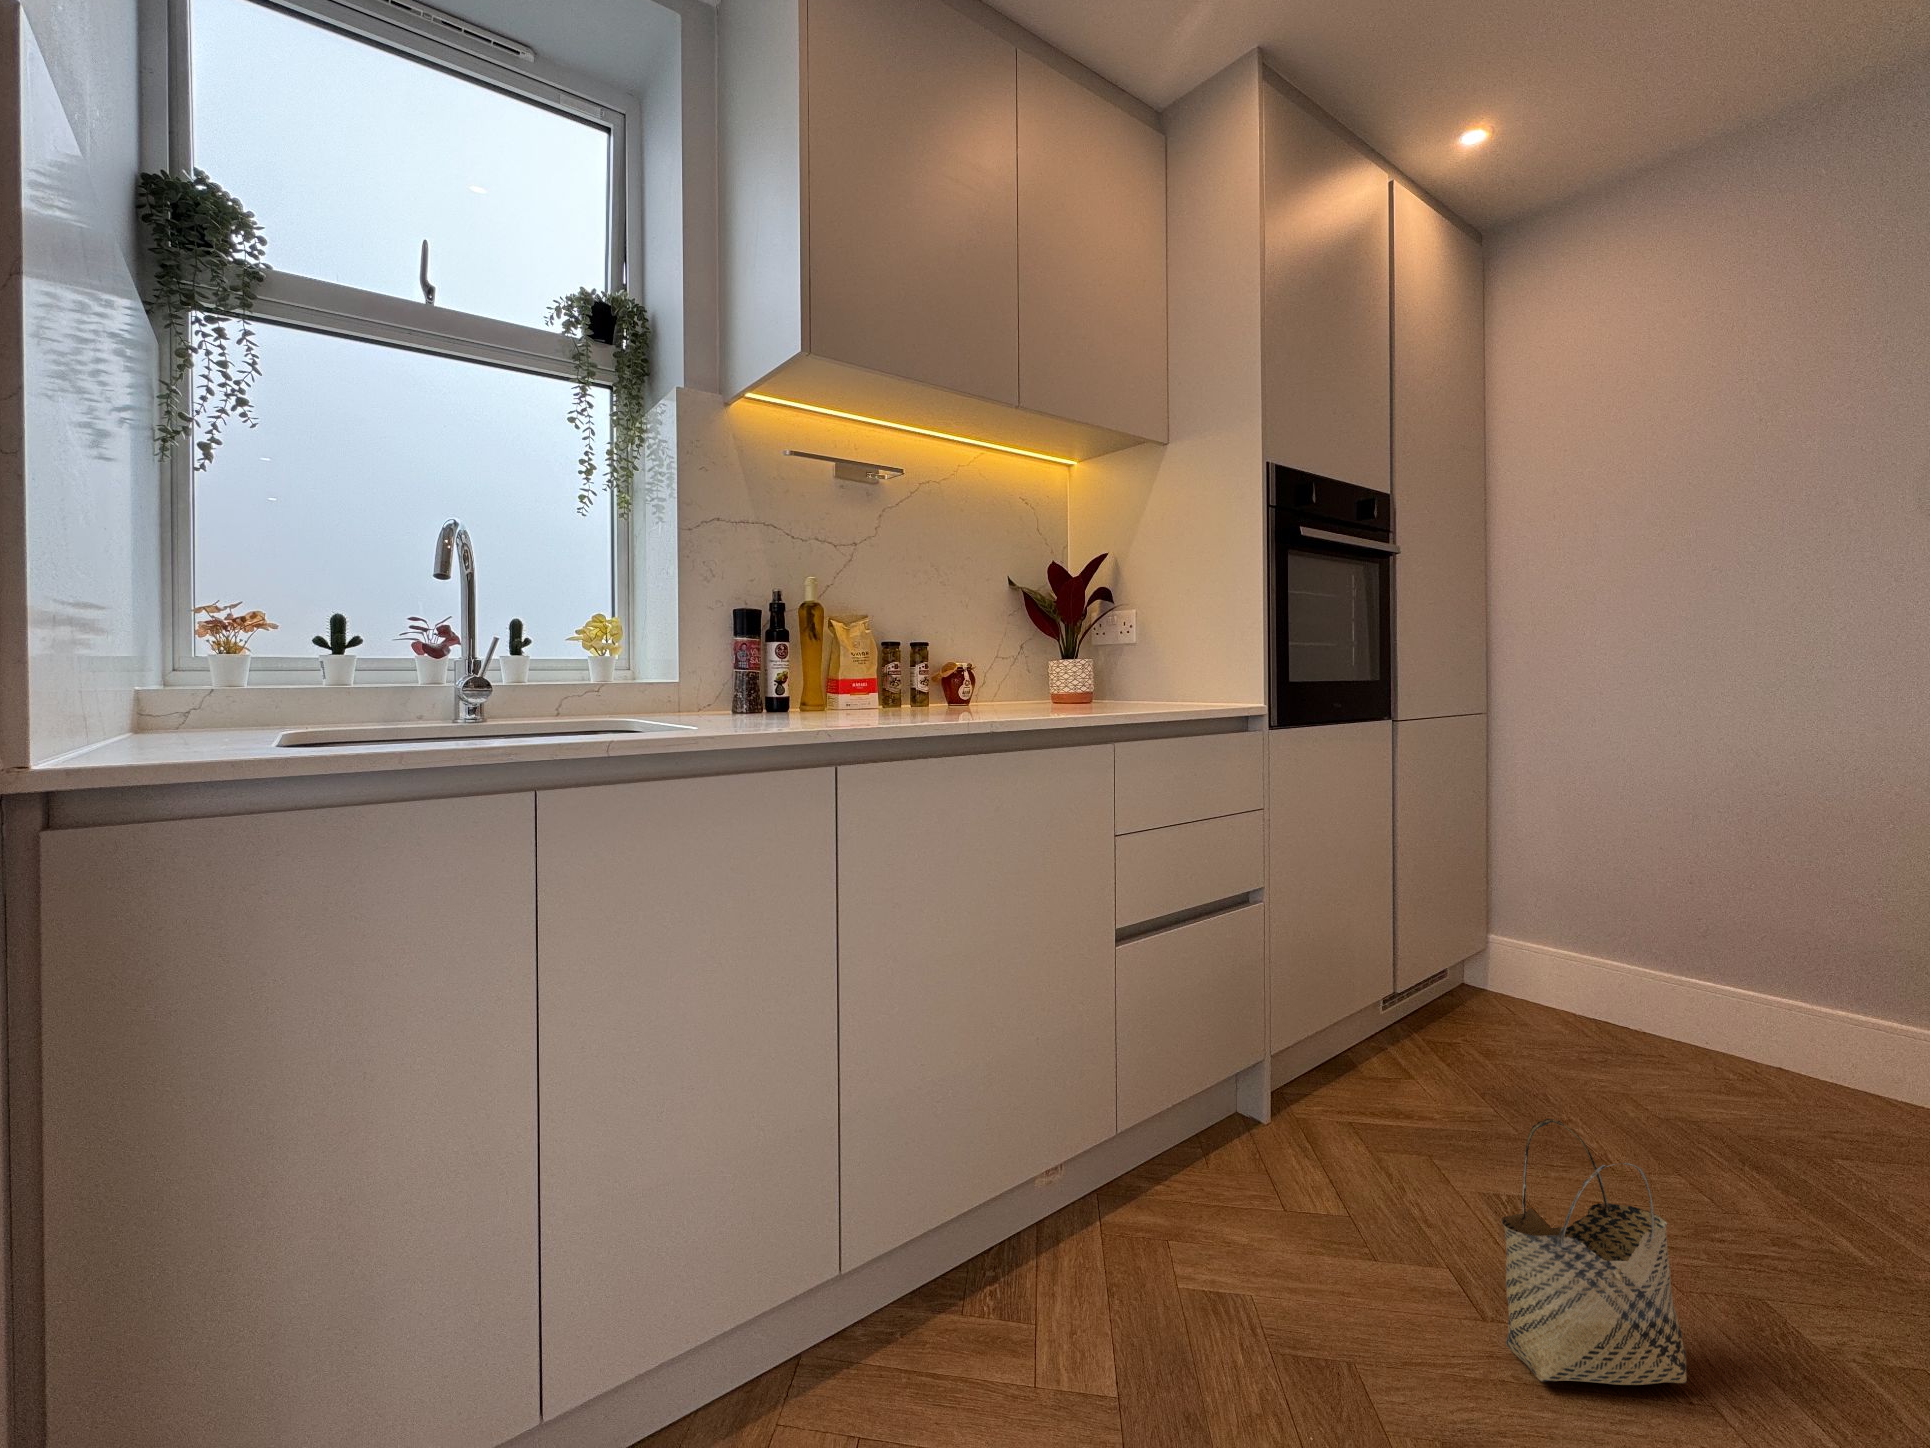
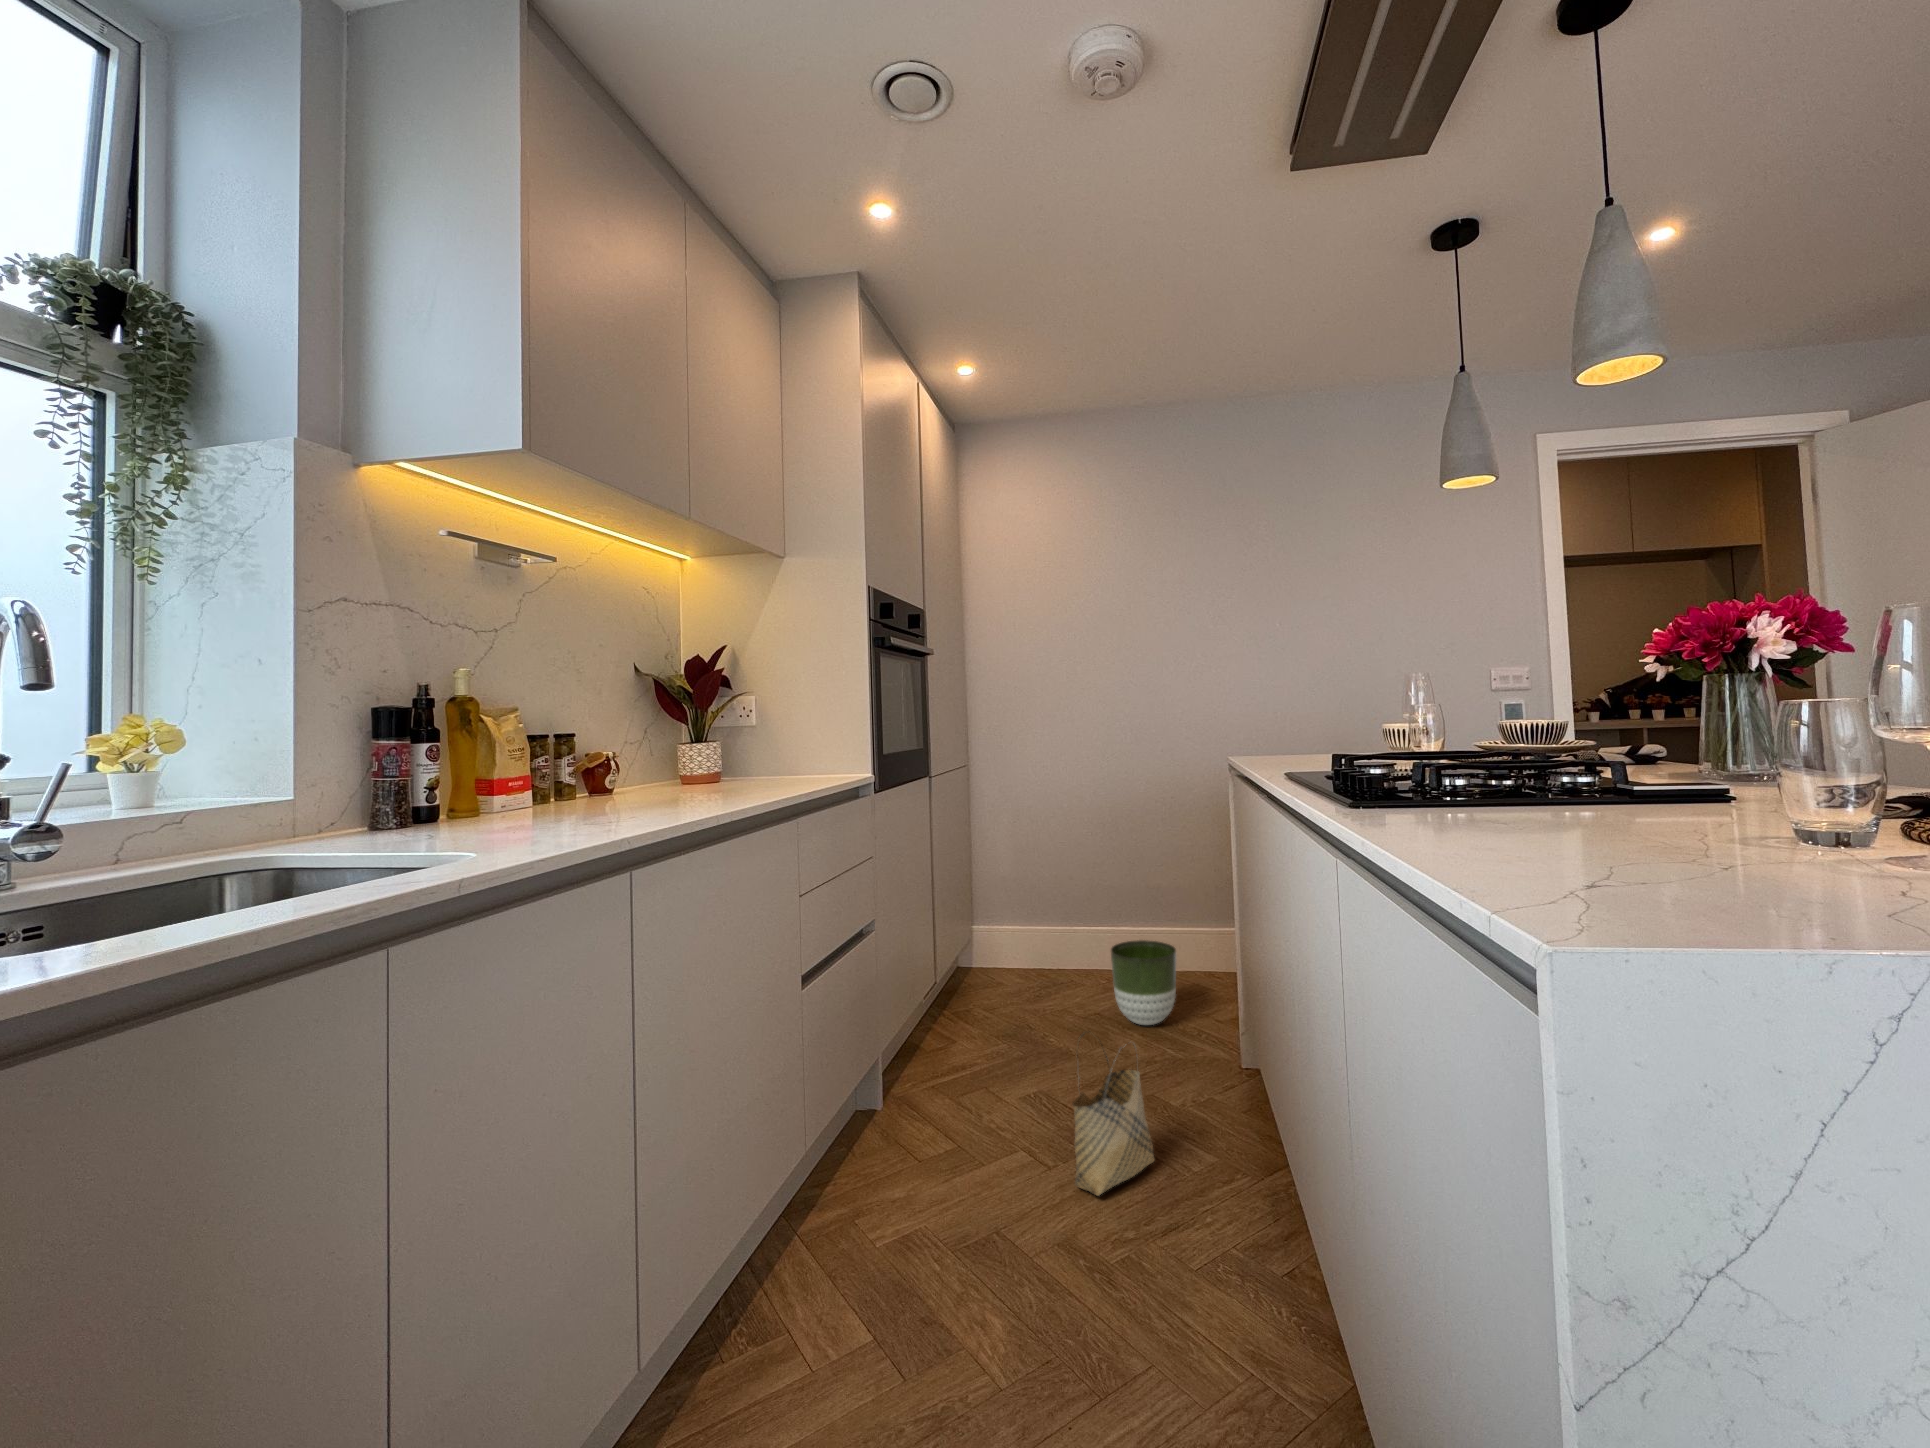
planter: none [1709,1015,1869,1169] -> present [1111,940,1176,1025]

